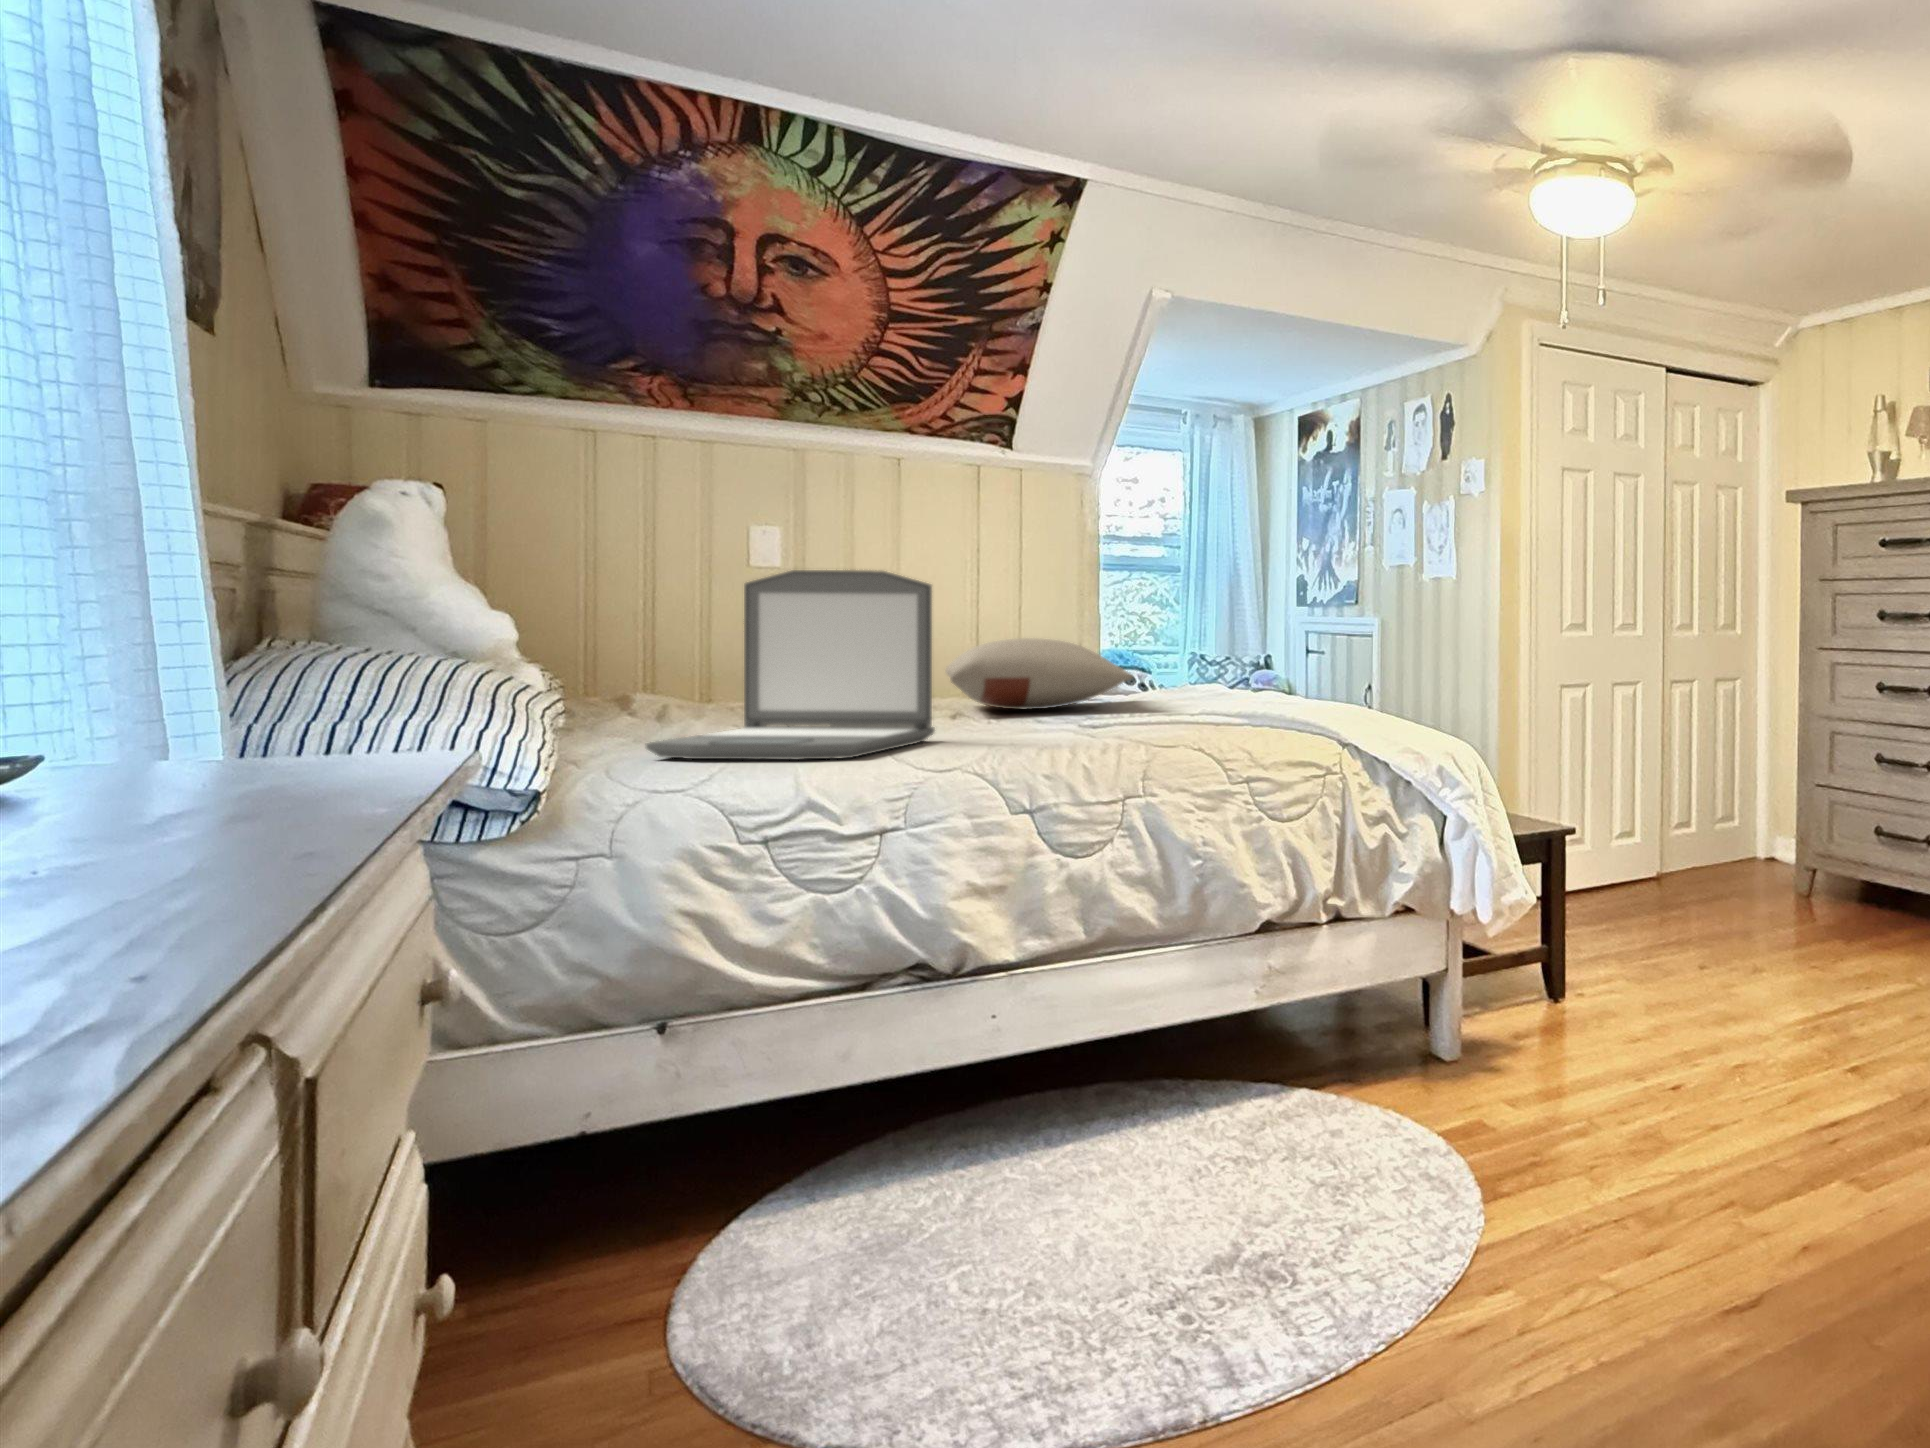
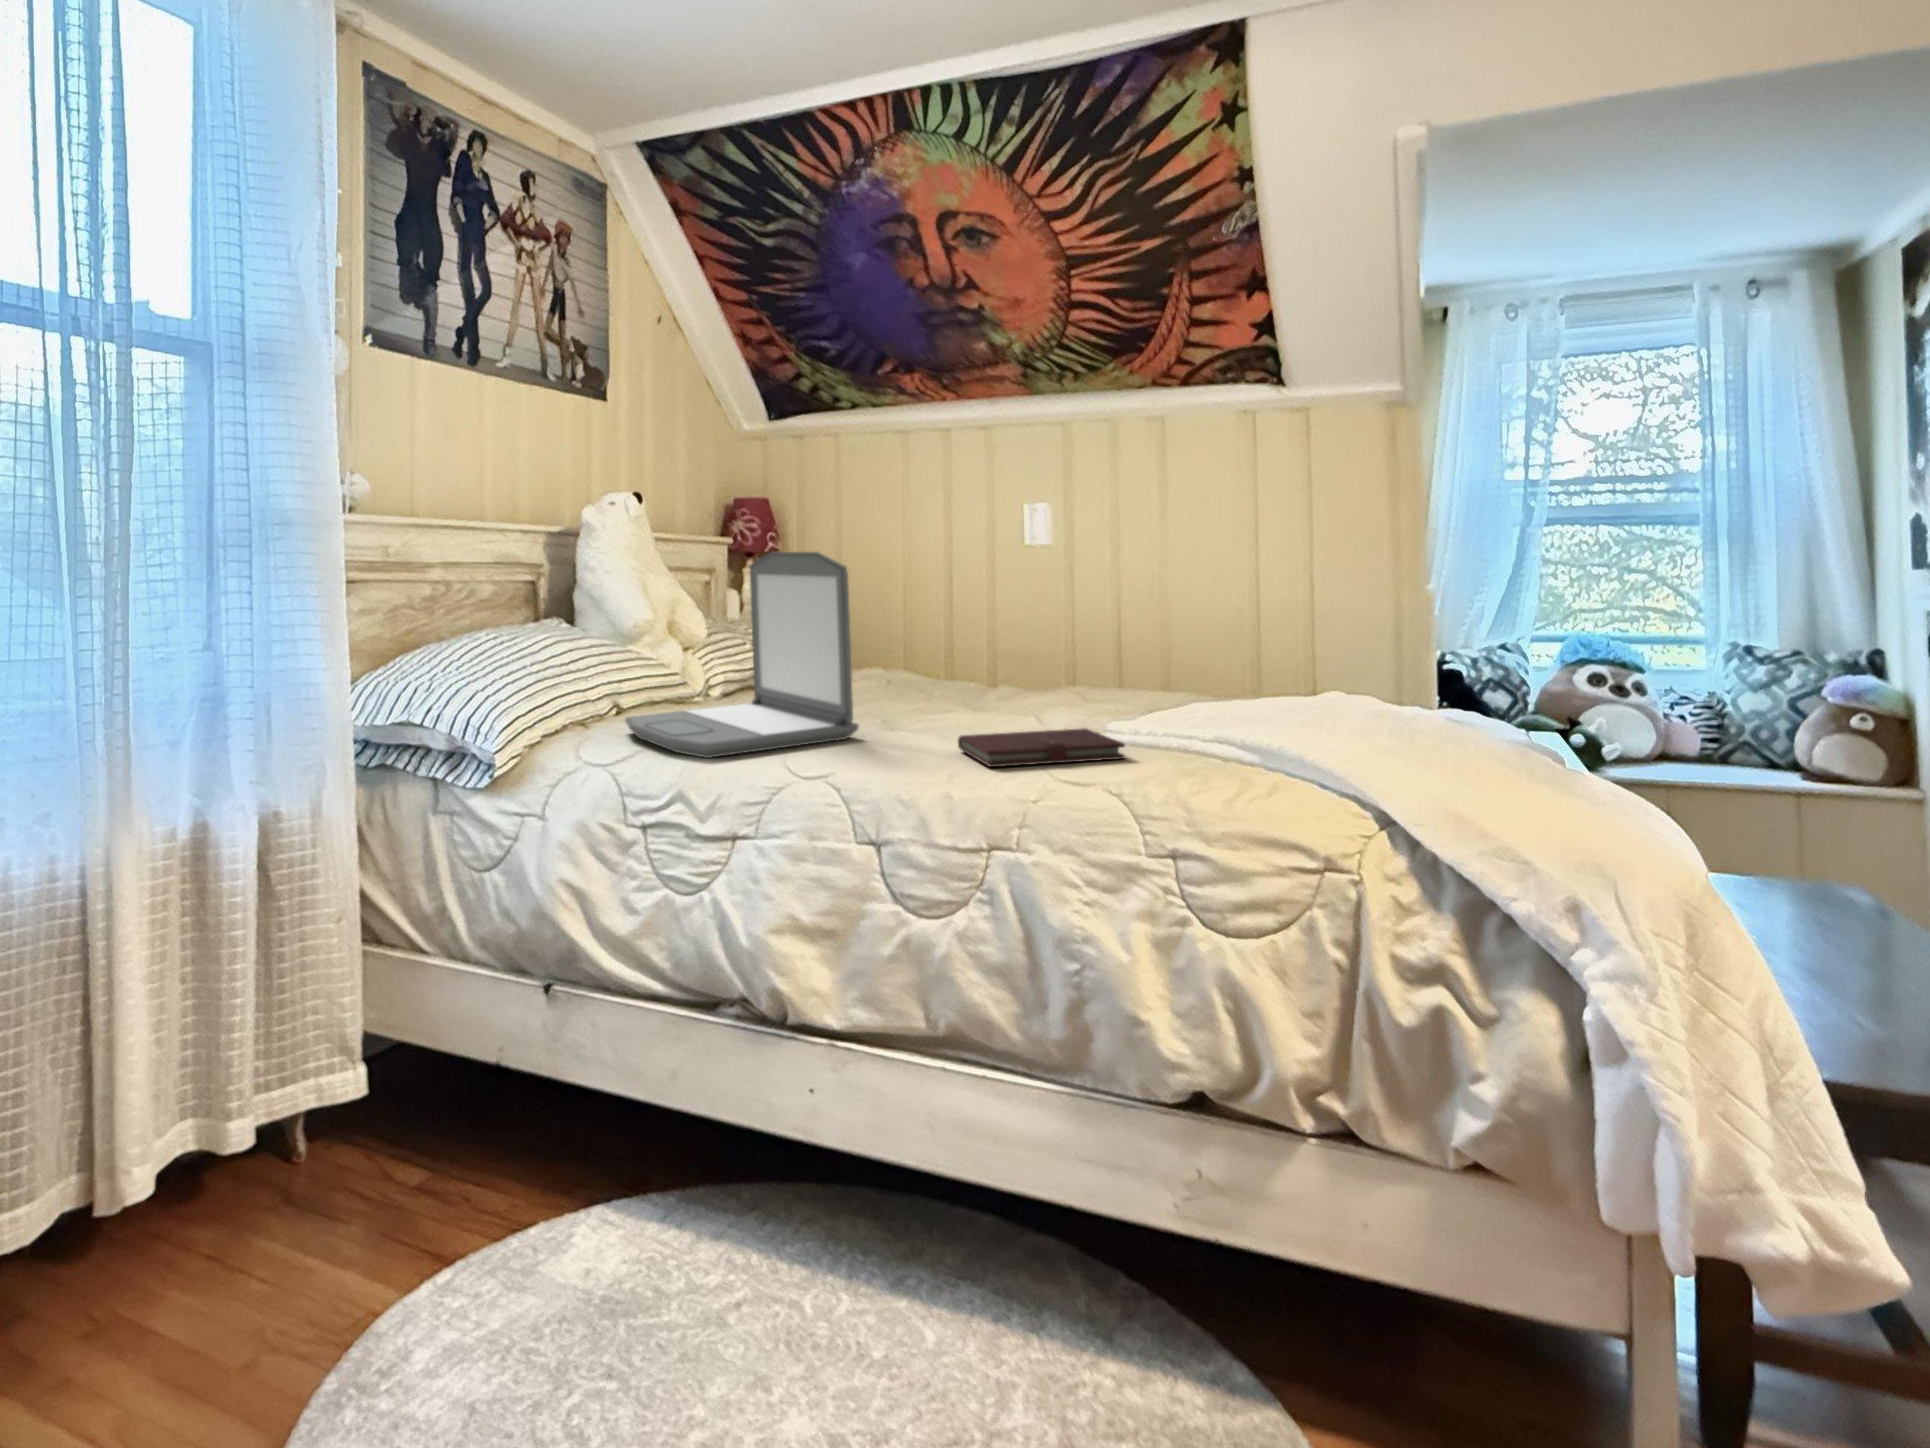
pillow: present [945,638,1134,710] -> none [999,607,1259,692]
notebook: none [1049,716,1176,738] -> present [958,728,1125,767]

